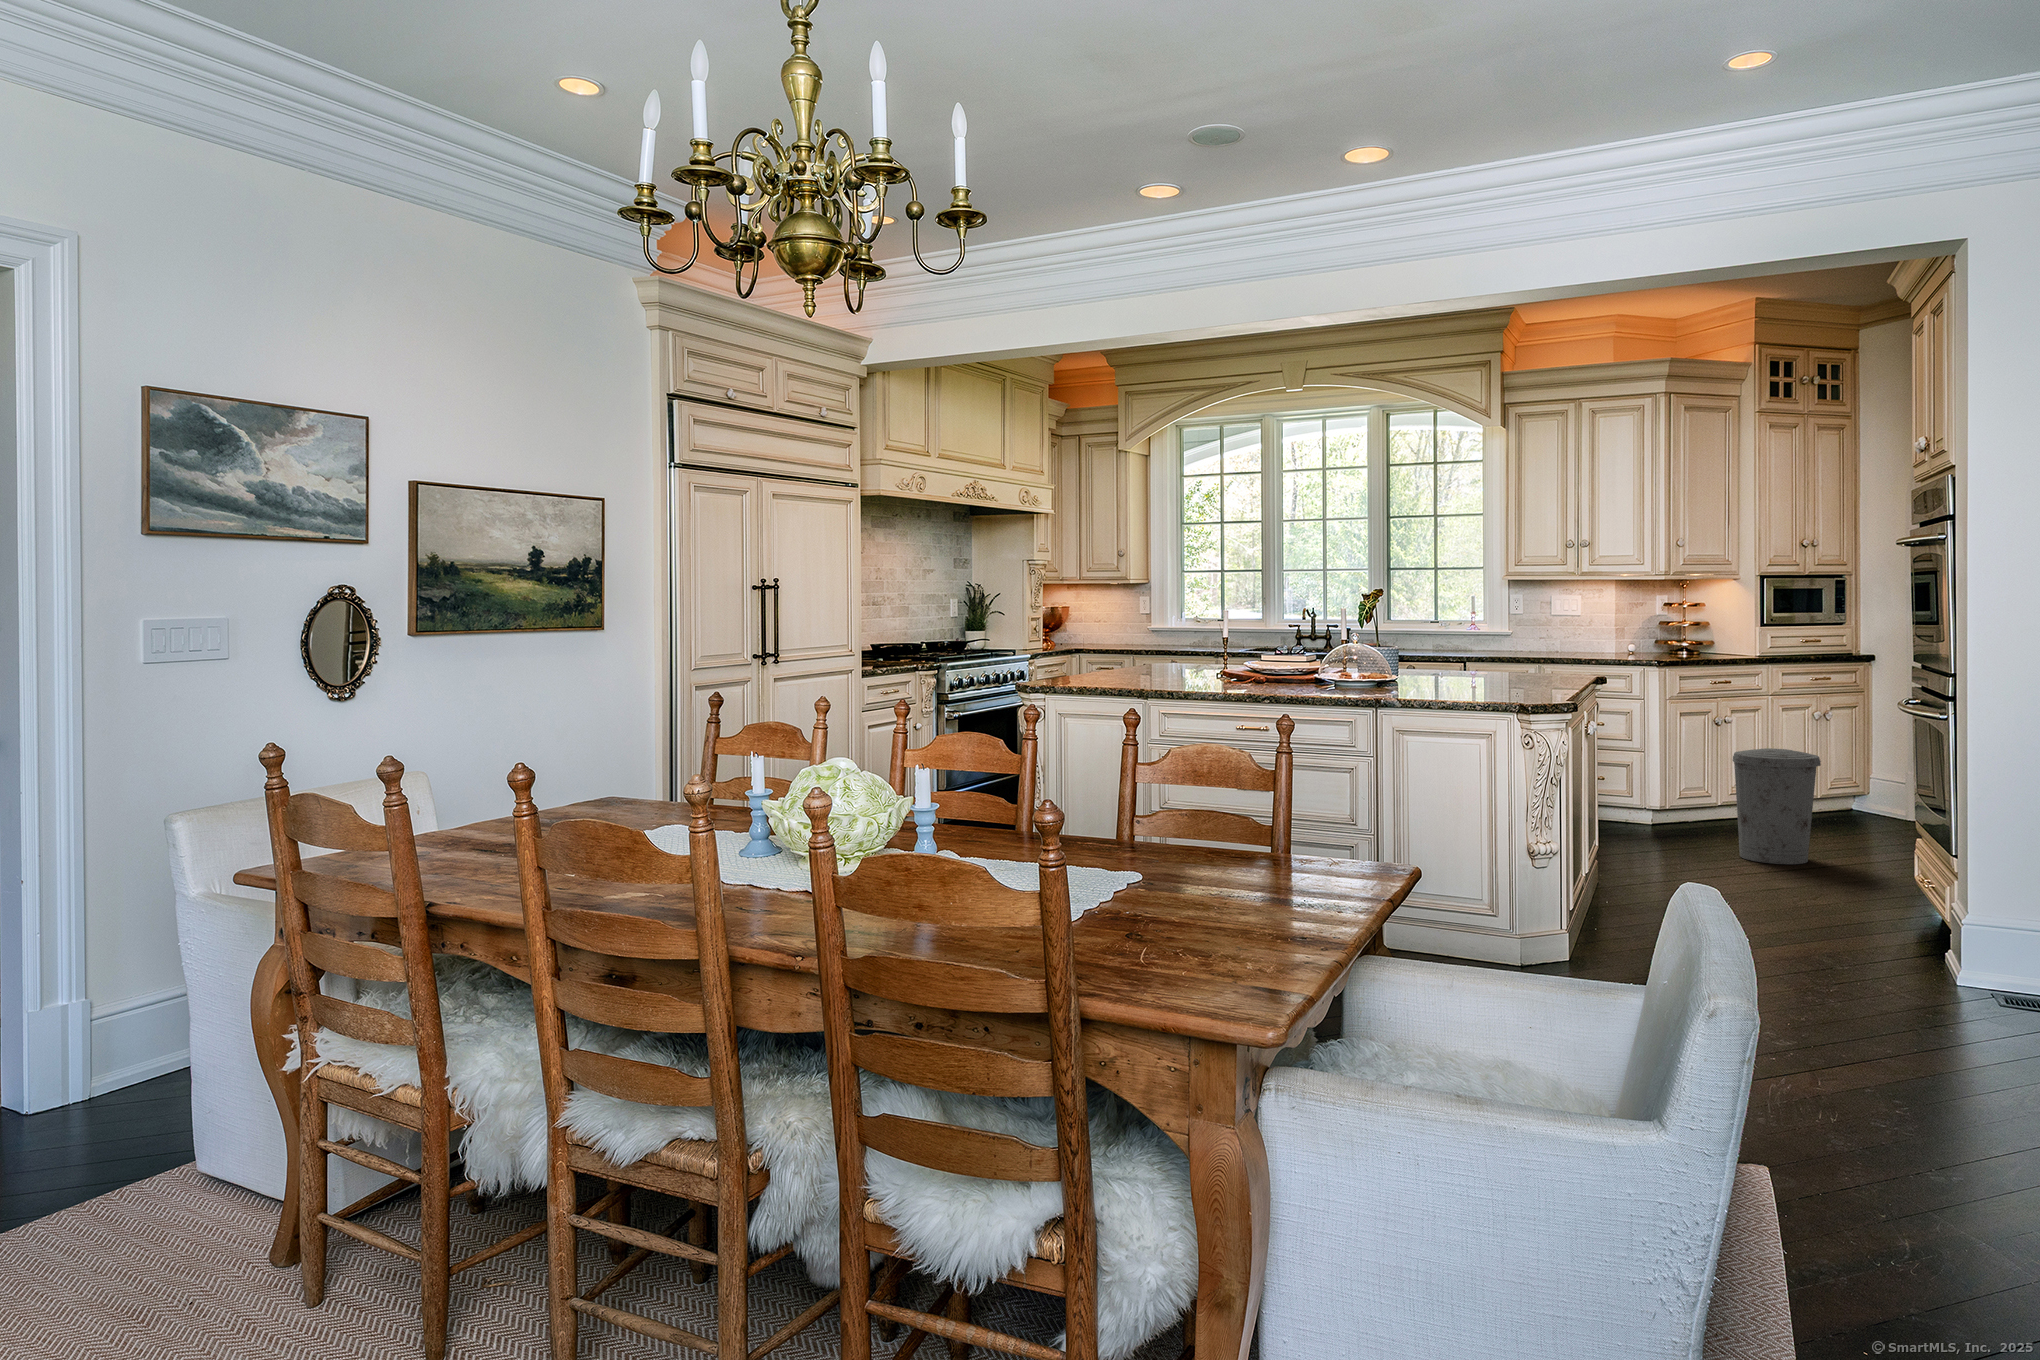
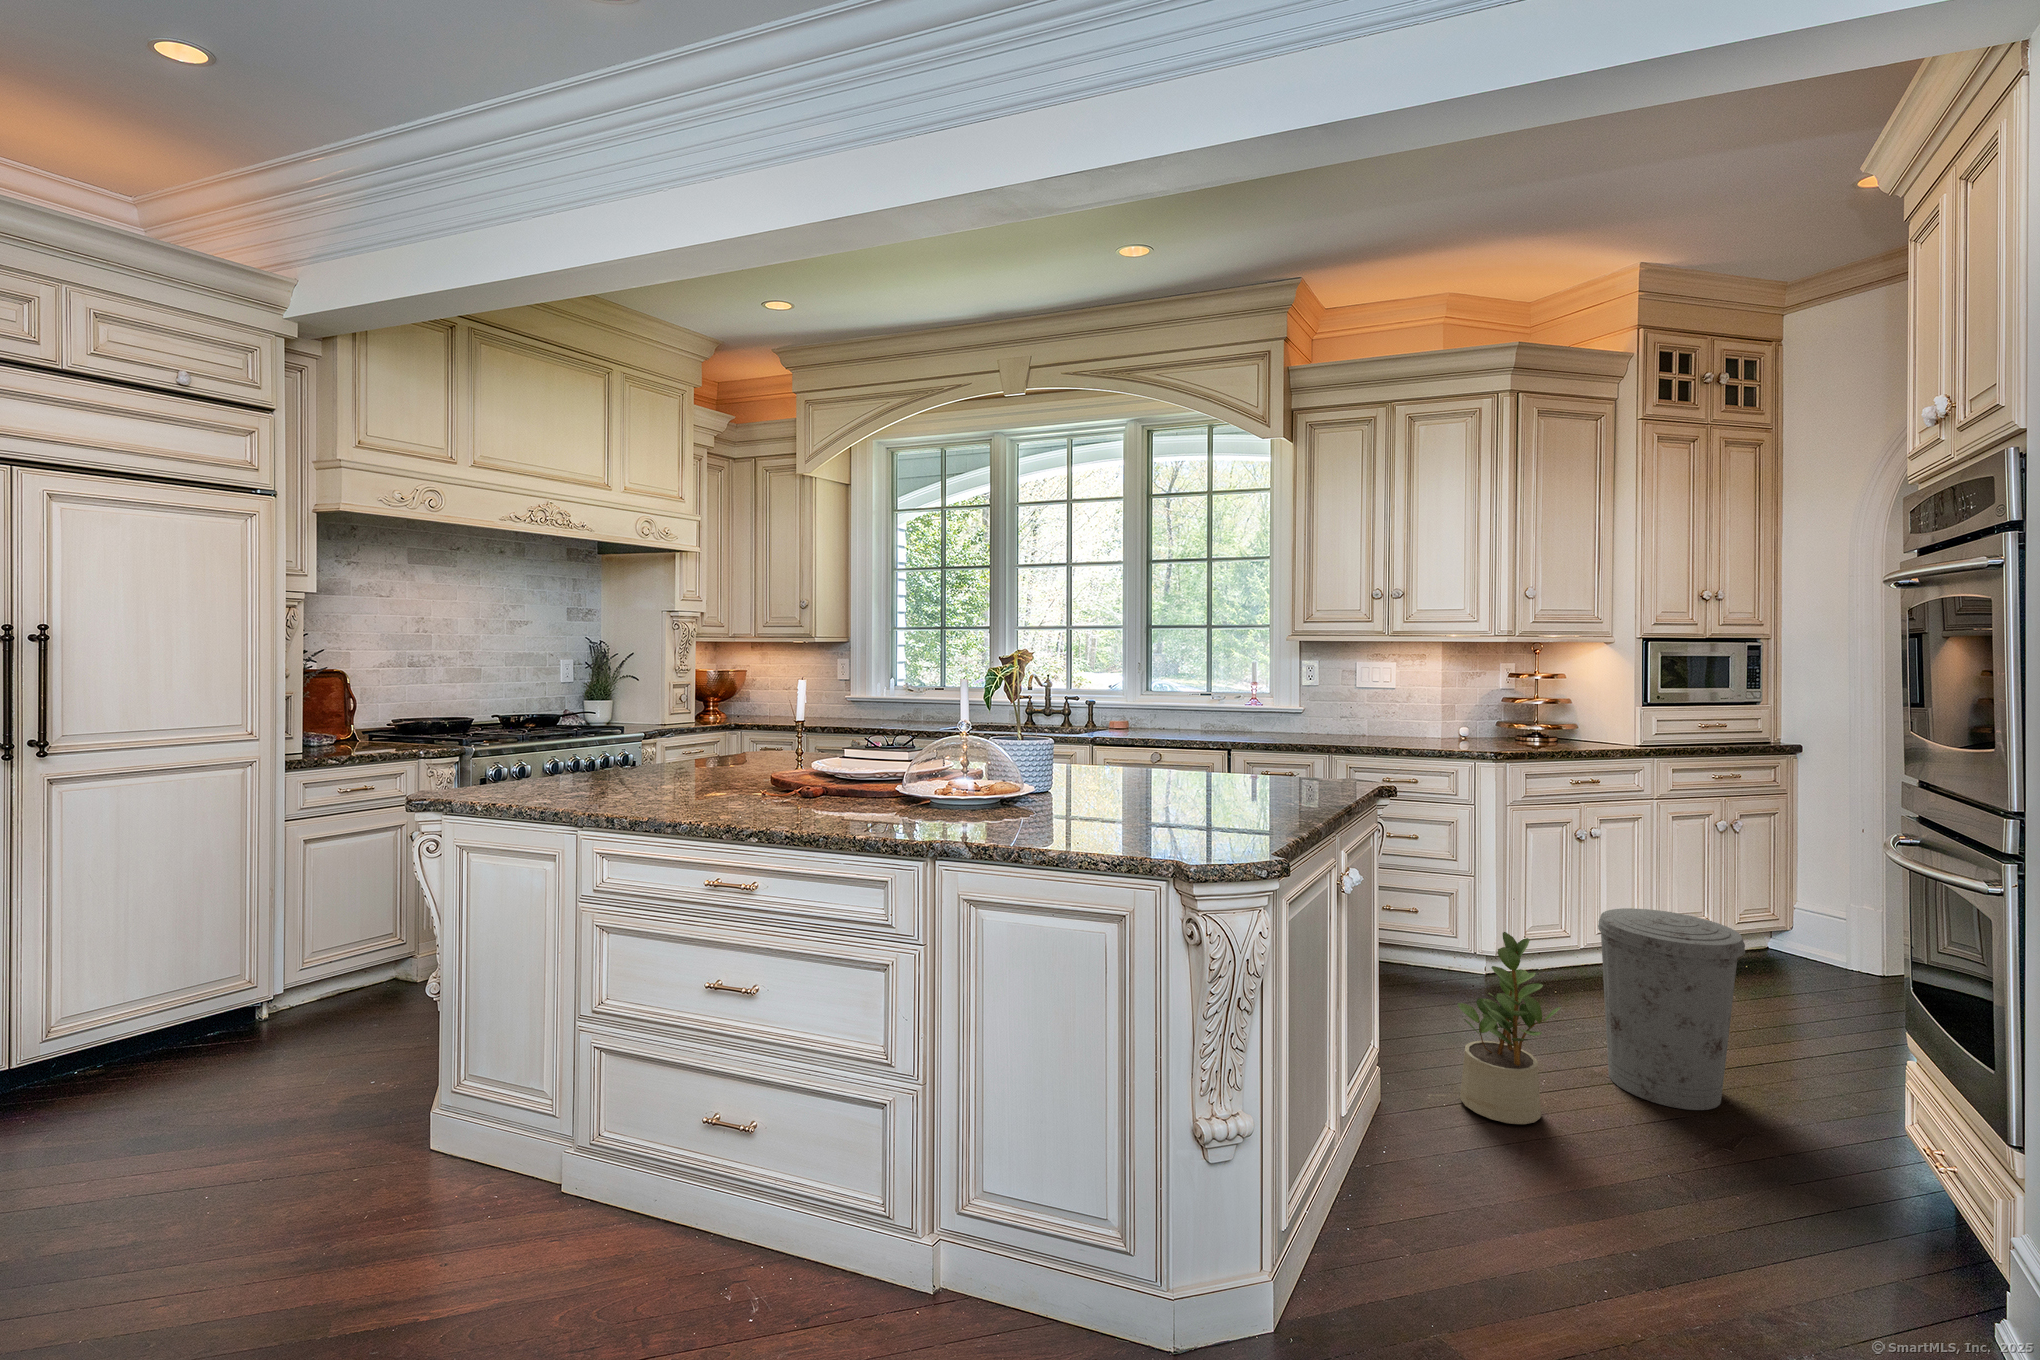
potted plant: none [1647,756,1712,870] -> present [1457,932,1561,1124]

